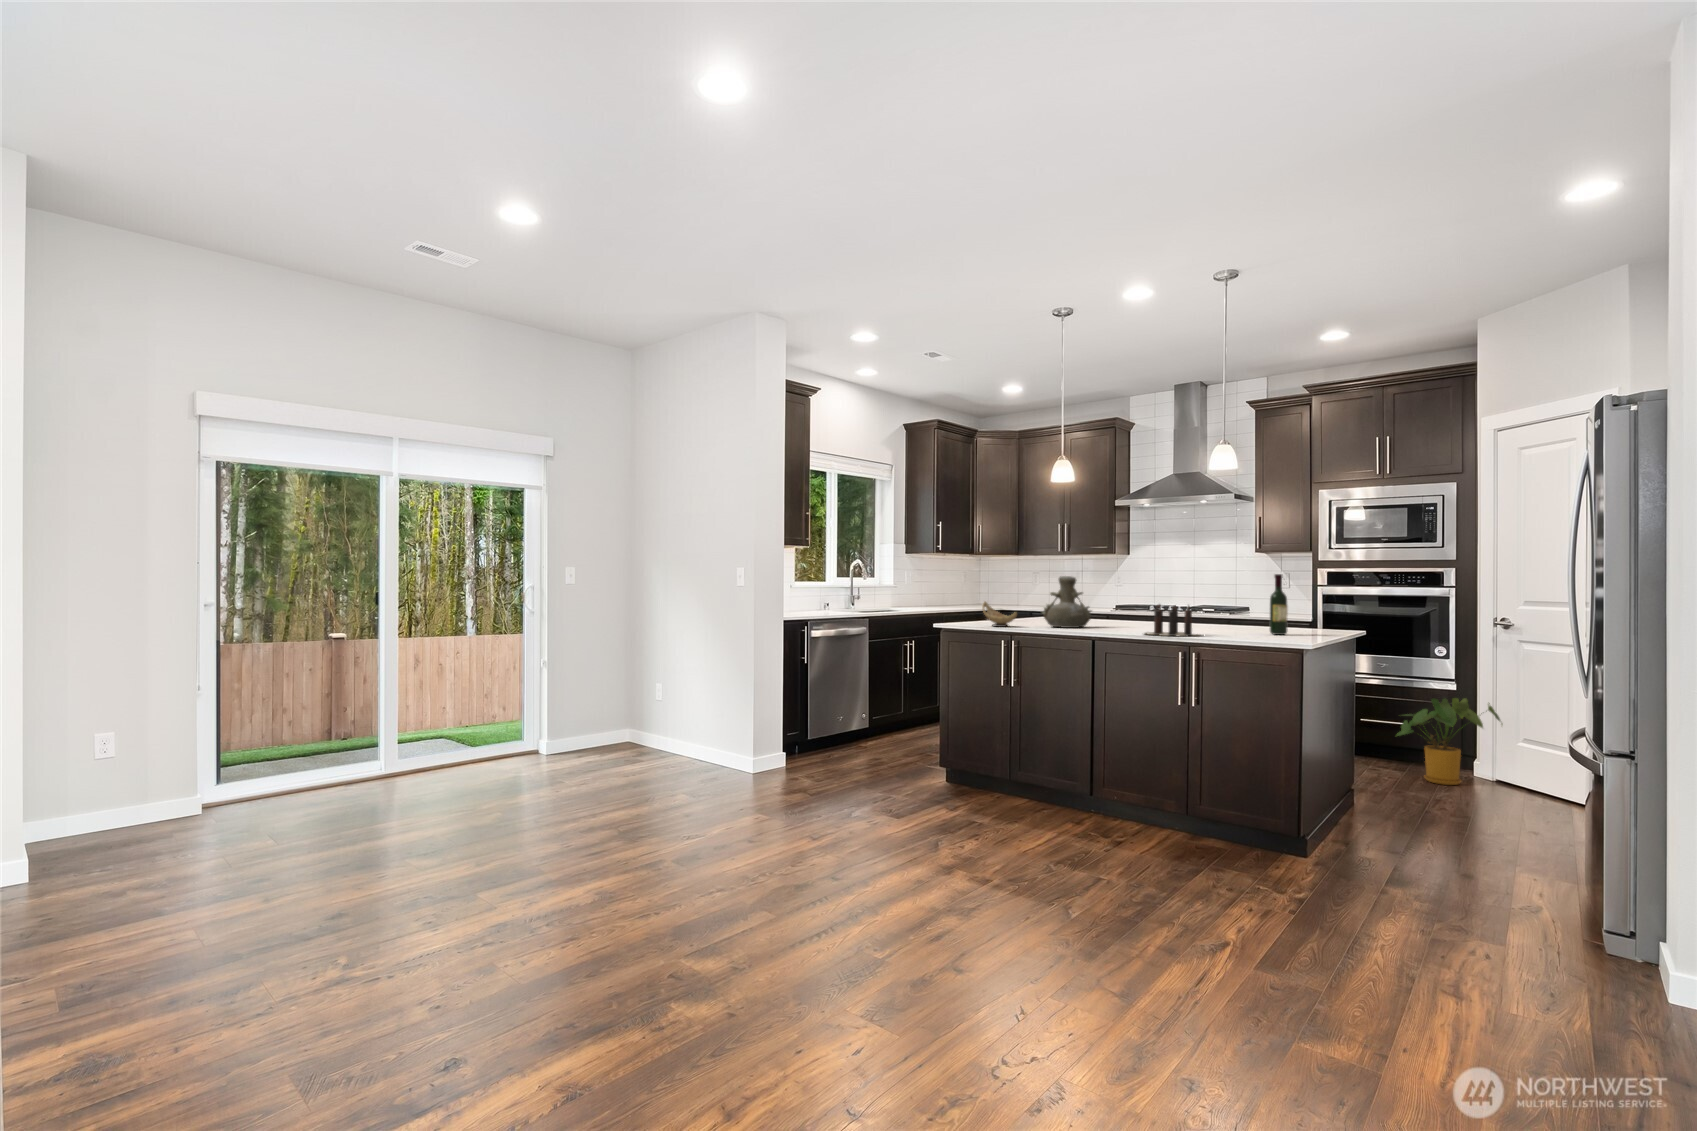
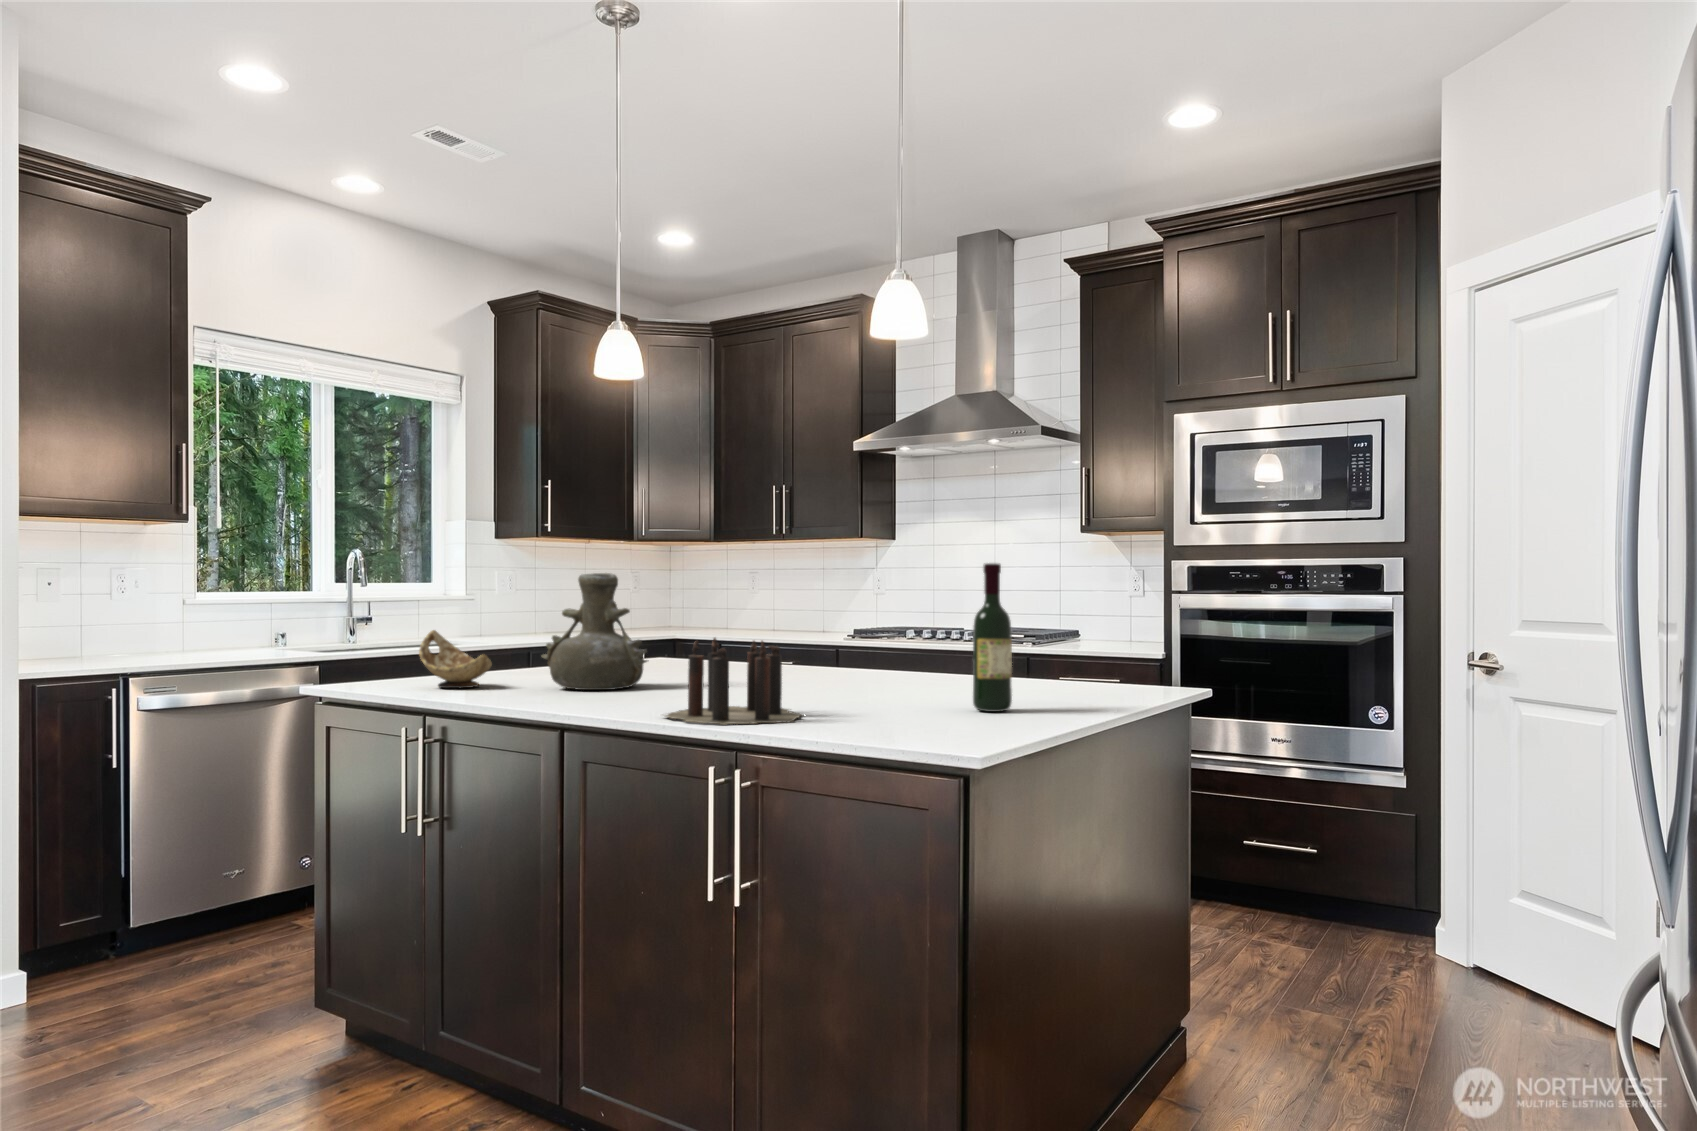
house plant: present [1397,698,1500,785] -> none [1292,808,1486,989]

